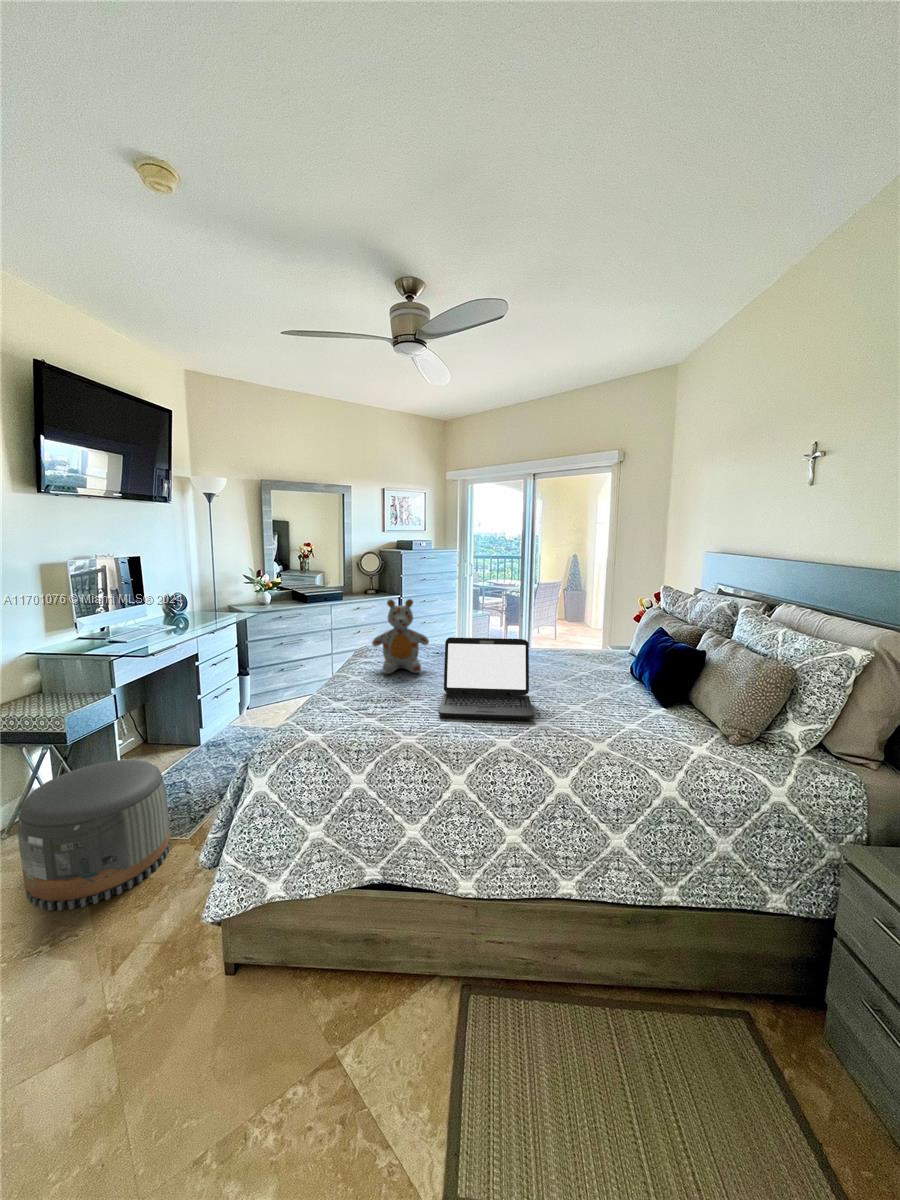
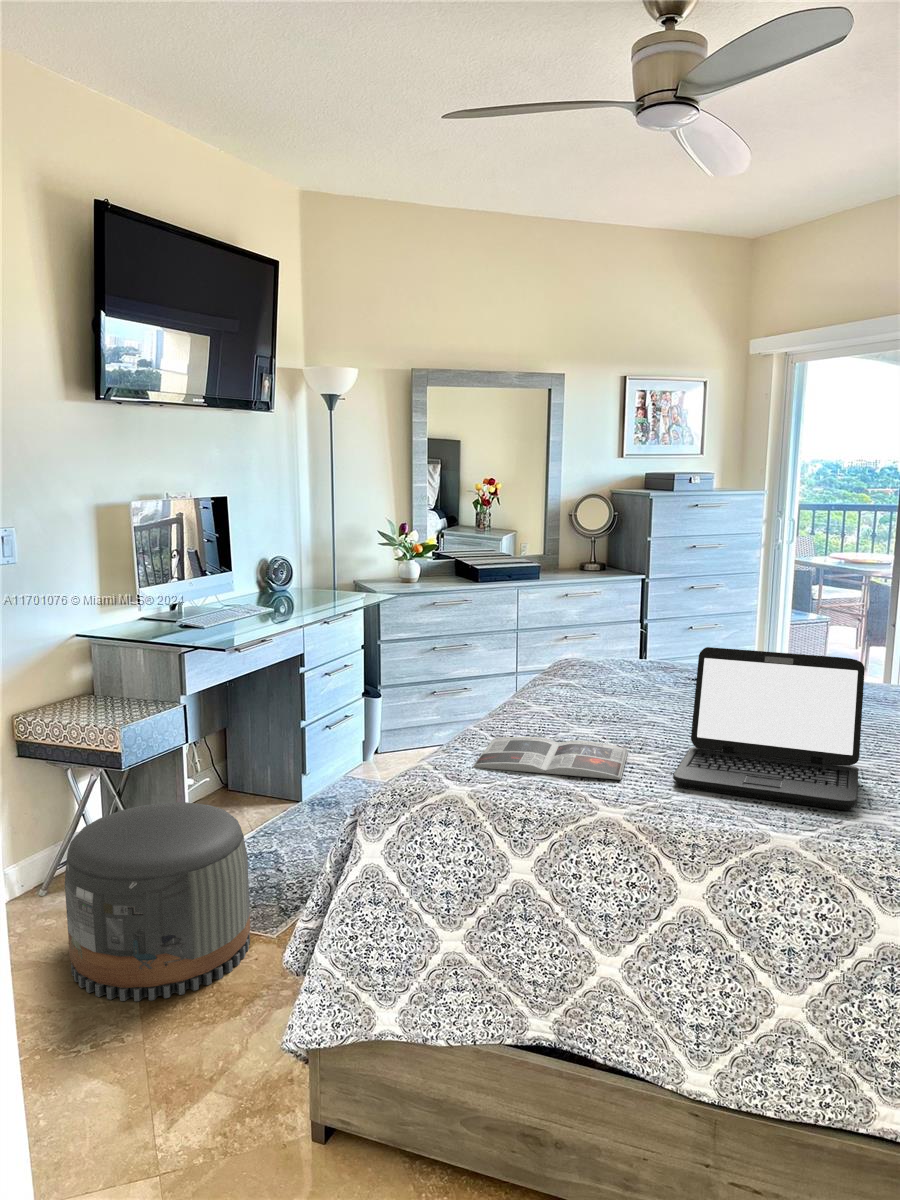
stuffed bear: present [372,599,429,674] -> none [573,575,678,711]
magazine: none [321,696,410,720] -> present [473,737,628,780]

